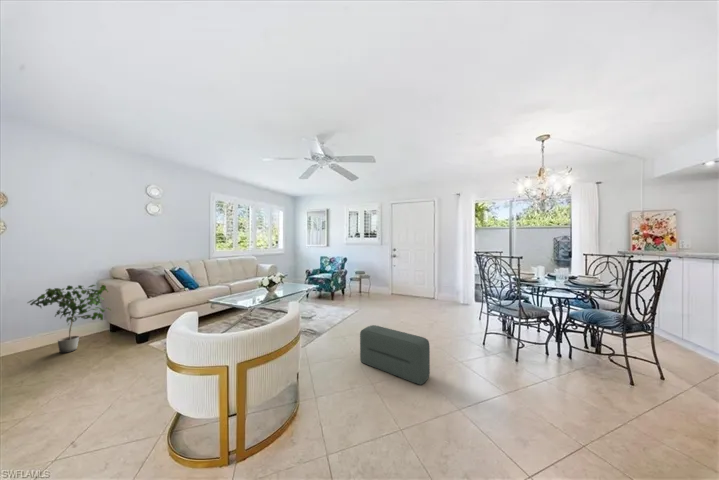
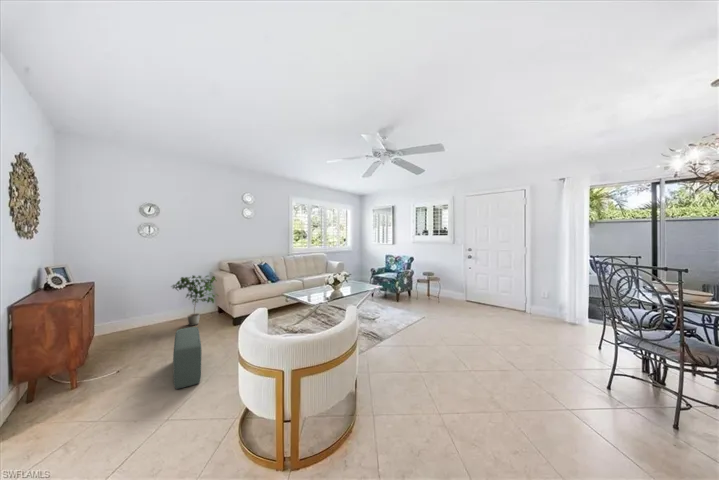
pouf: present [360,325,430,384] -> present [173,327,202,389]

